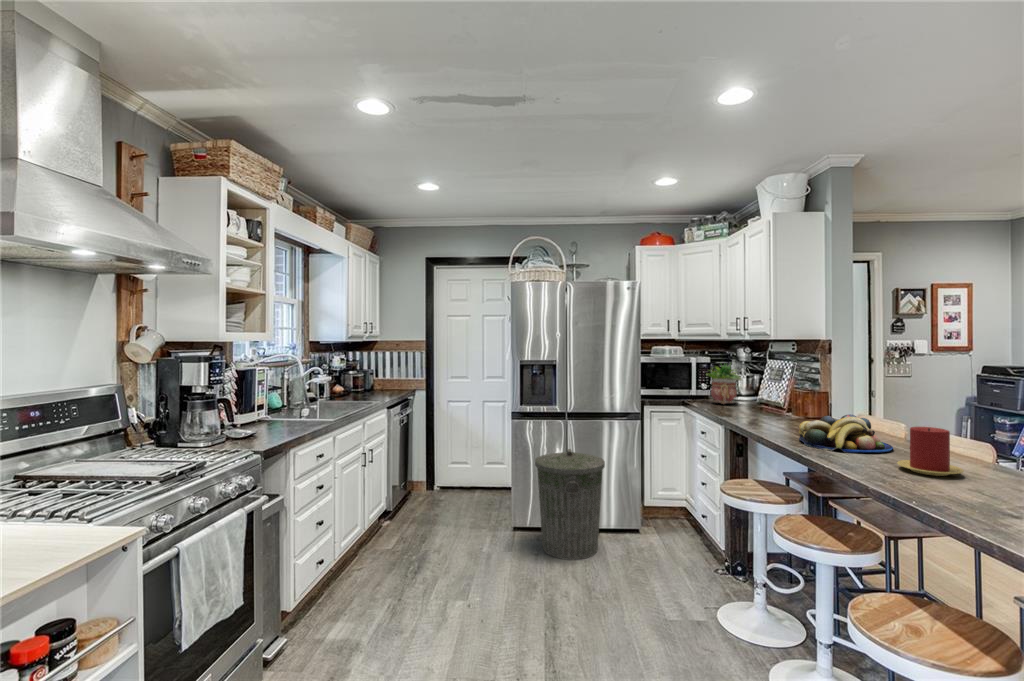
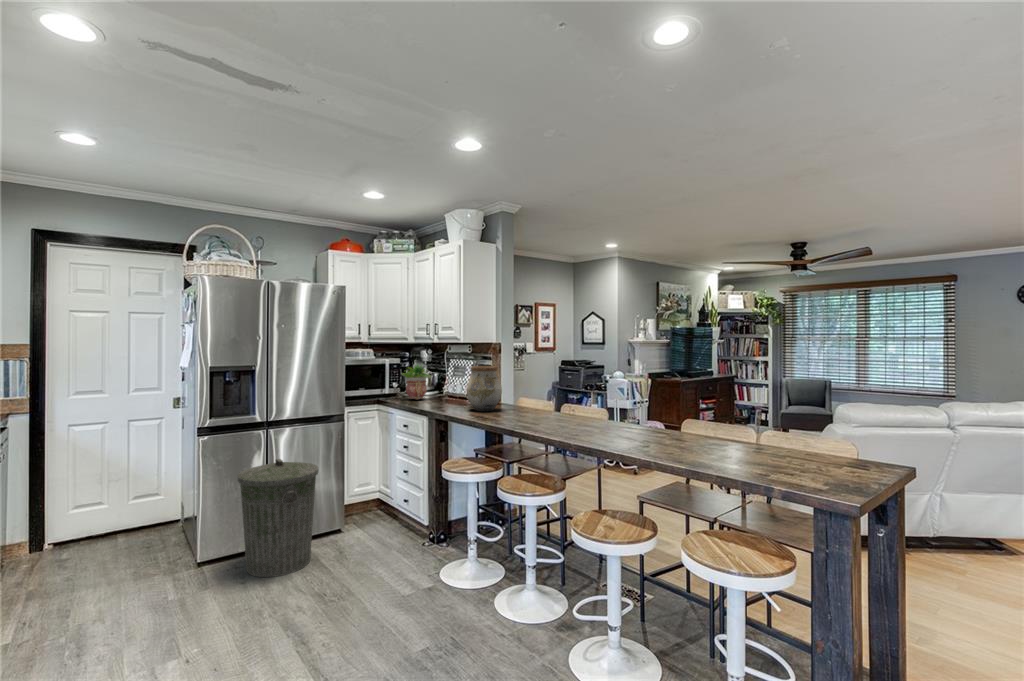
vase: none [770,368,820,426] -> present [467,366,502,411]
fruit bowl: present [799,414,893,453] -> none [498,398,557,425]
candle: present [897,427,964,476] -> none [569,401,602,432]

